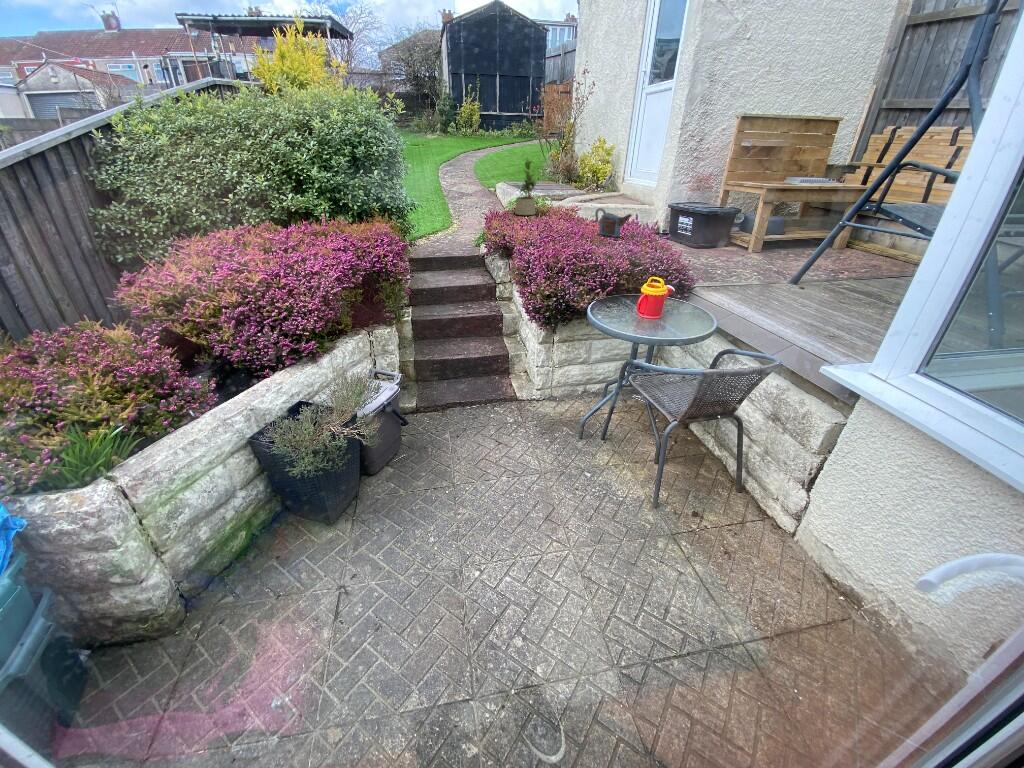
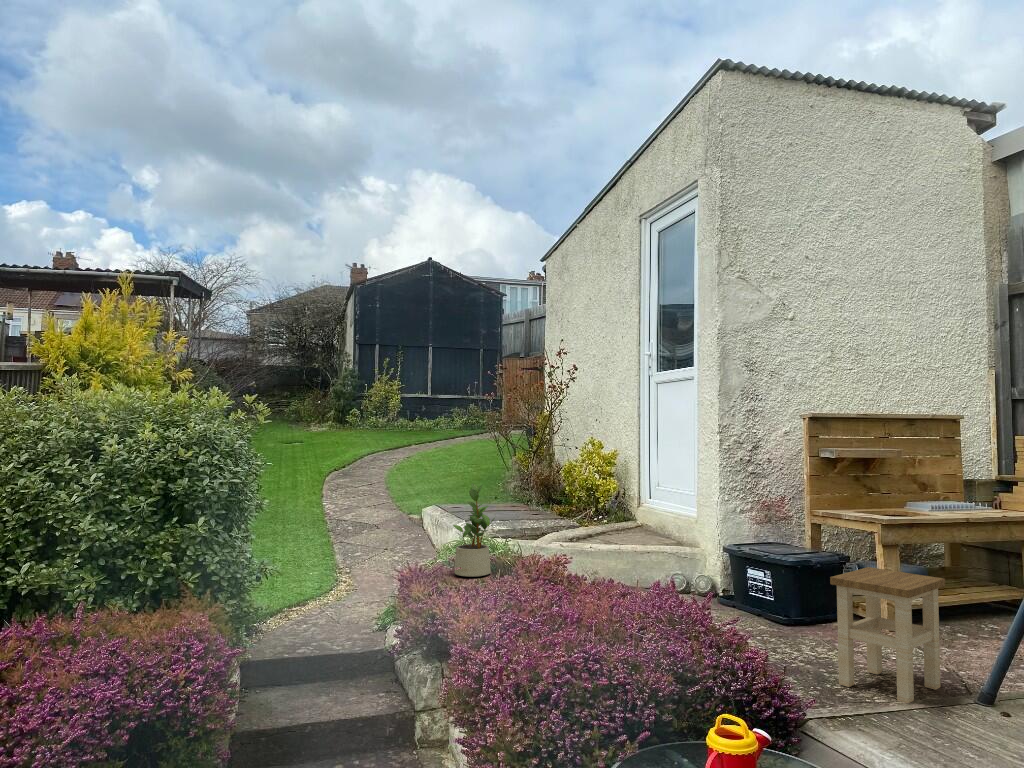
watering can: present [595,208,632,237] -> none [598,570,666,623]
stool: none [716,211,791,282] -> present [830,567,945,703]

